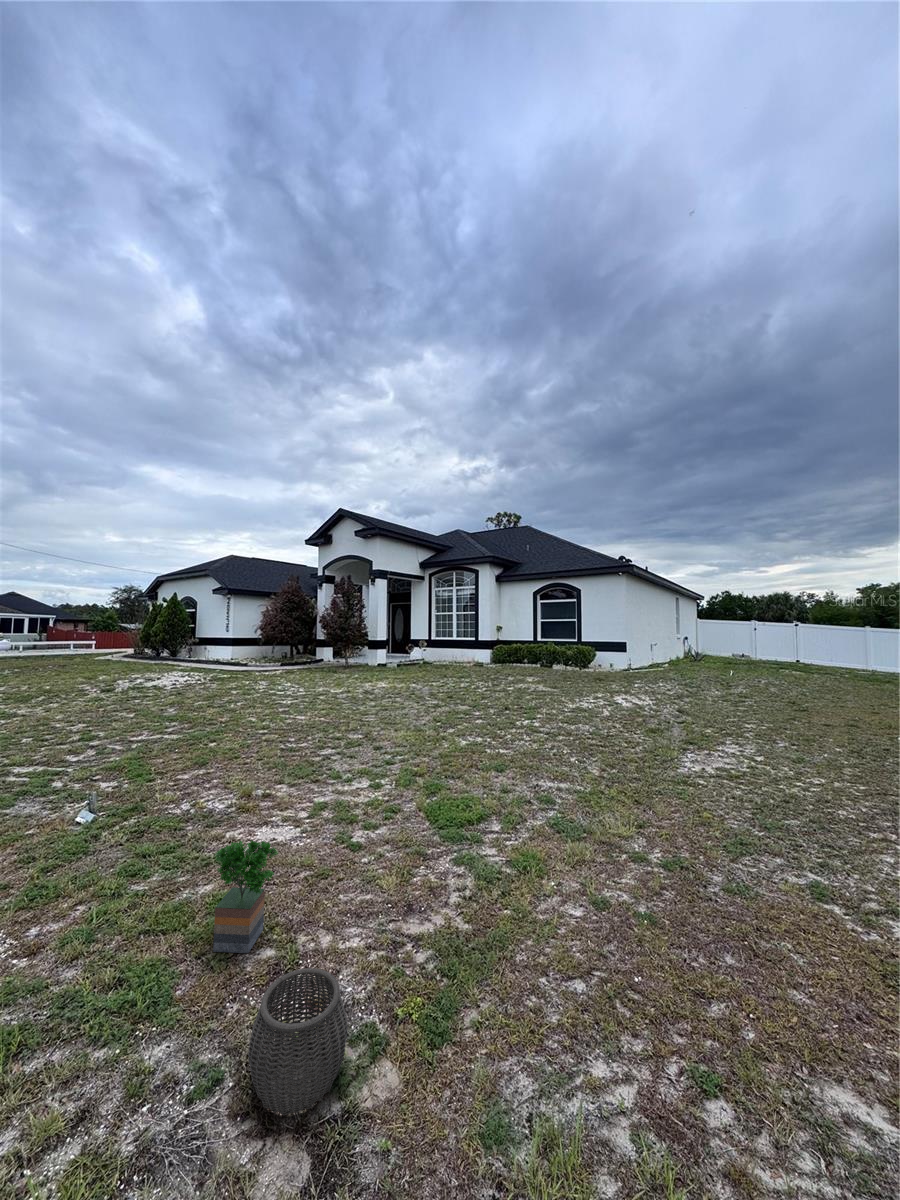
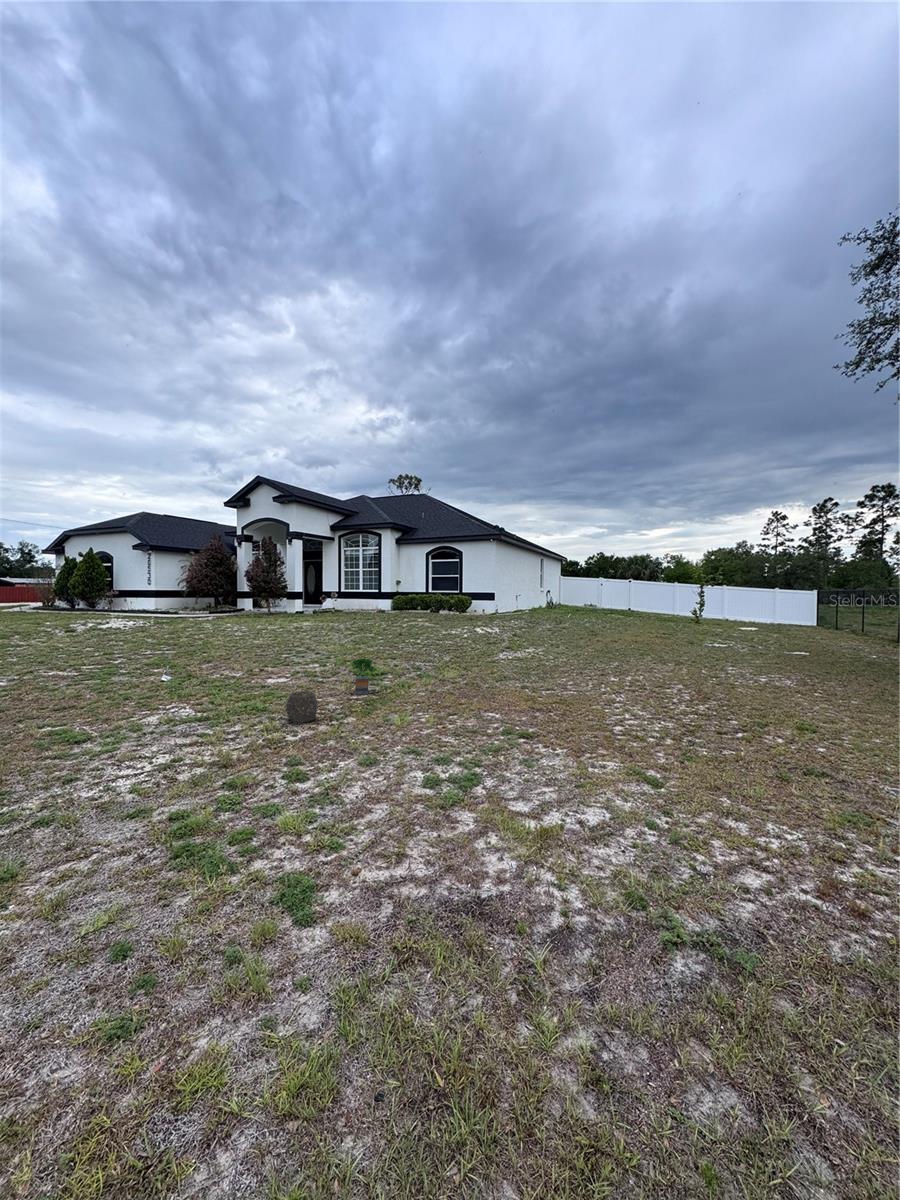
potted tree: present [213,841,278,953] -> present [352,659,375,695]

